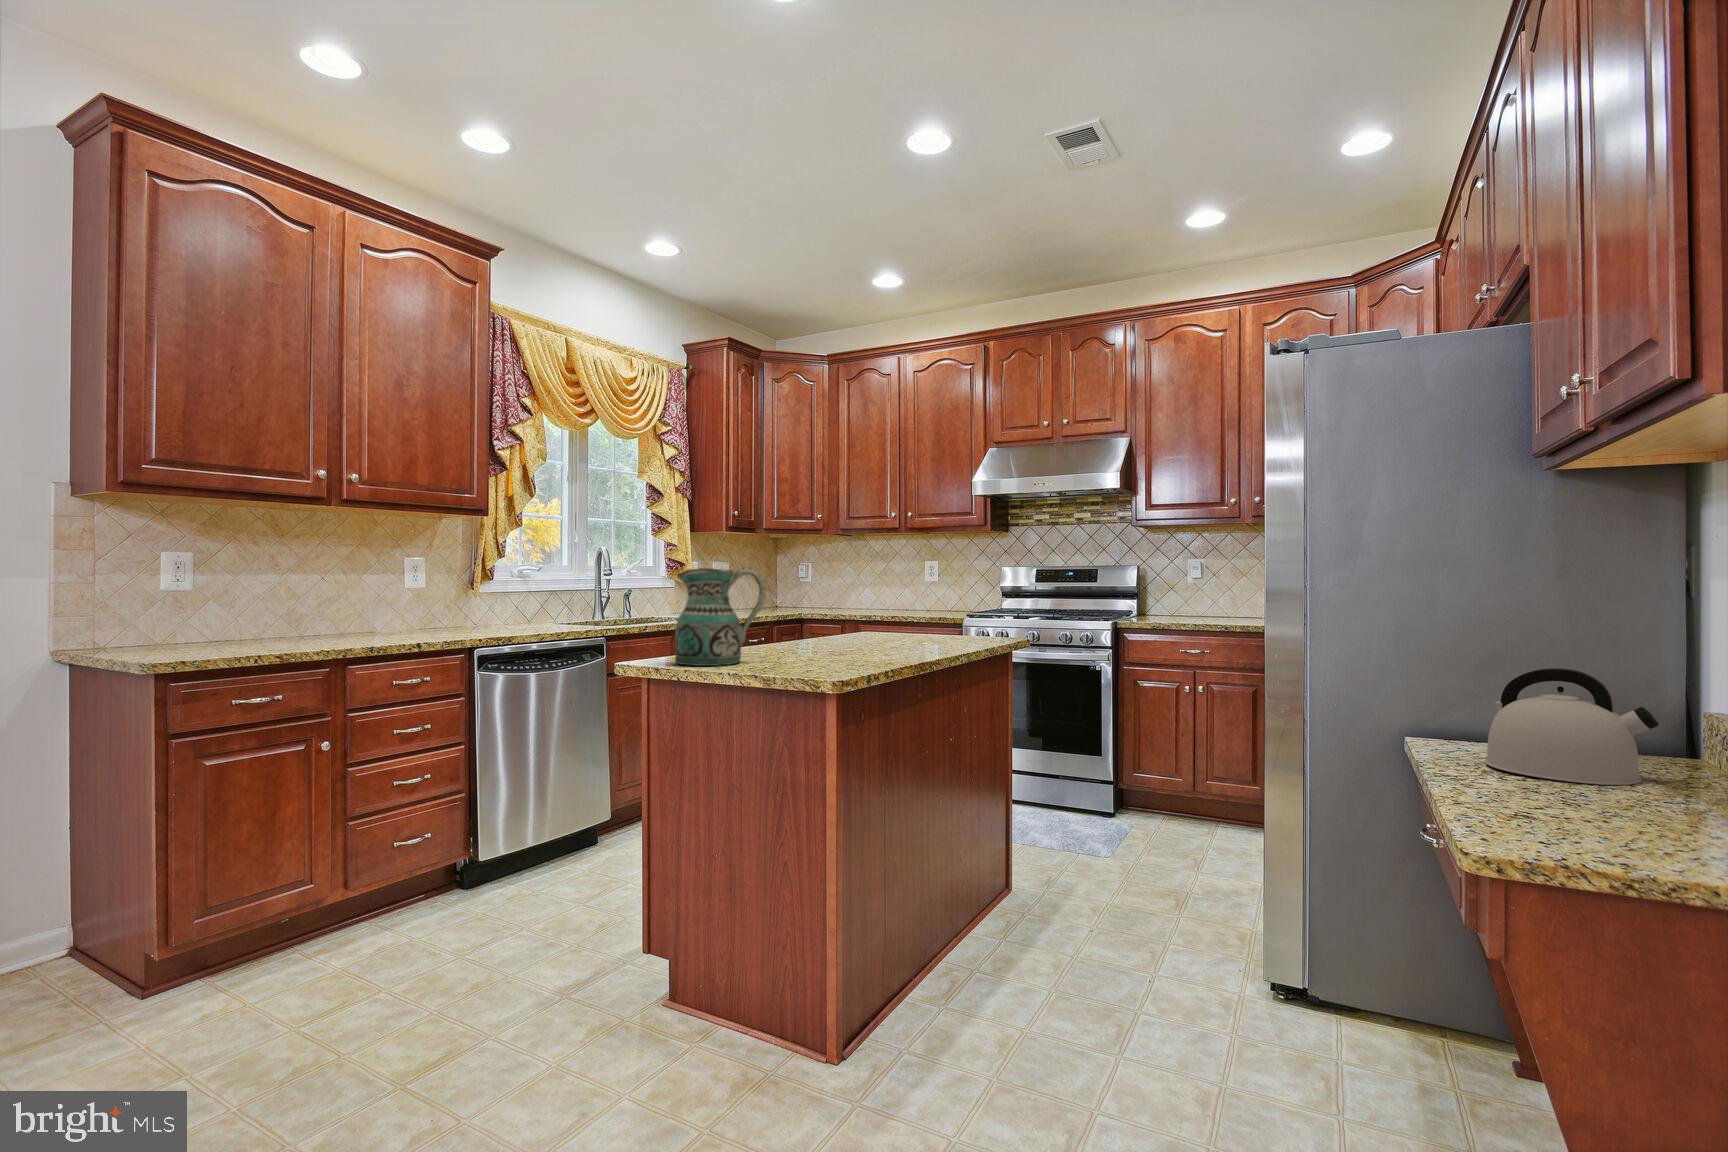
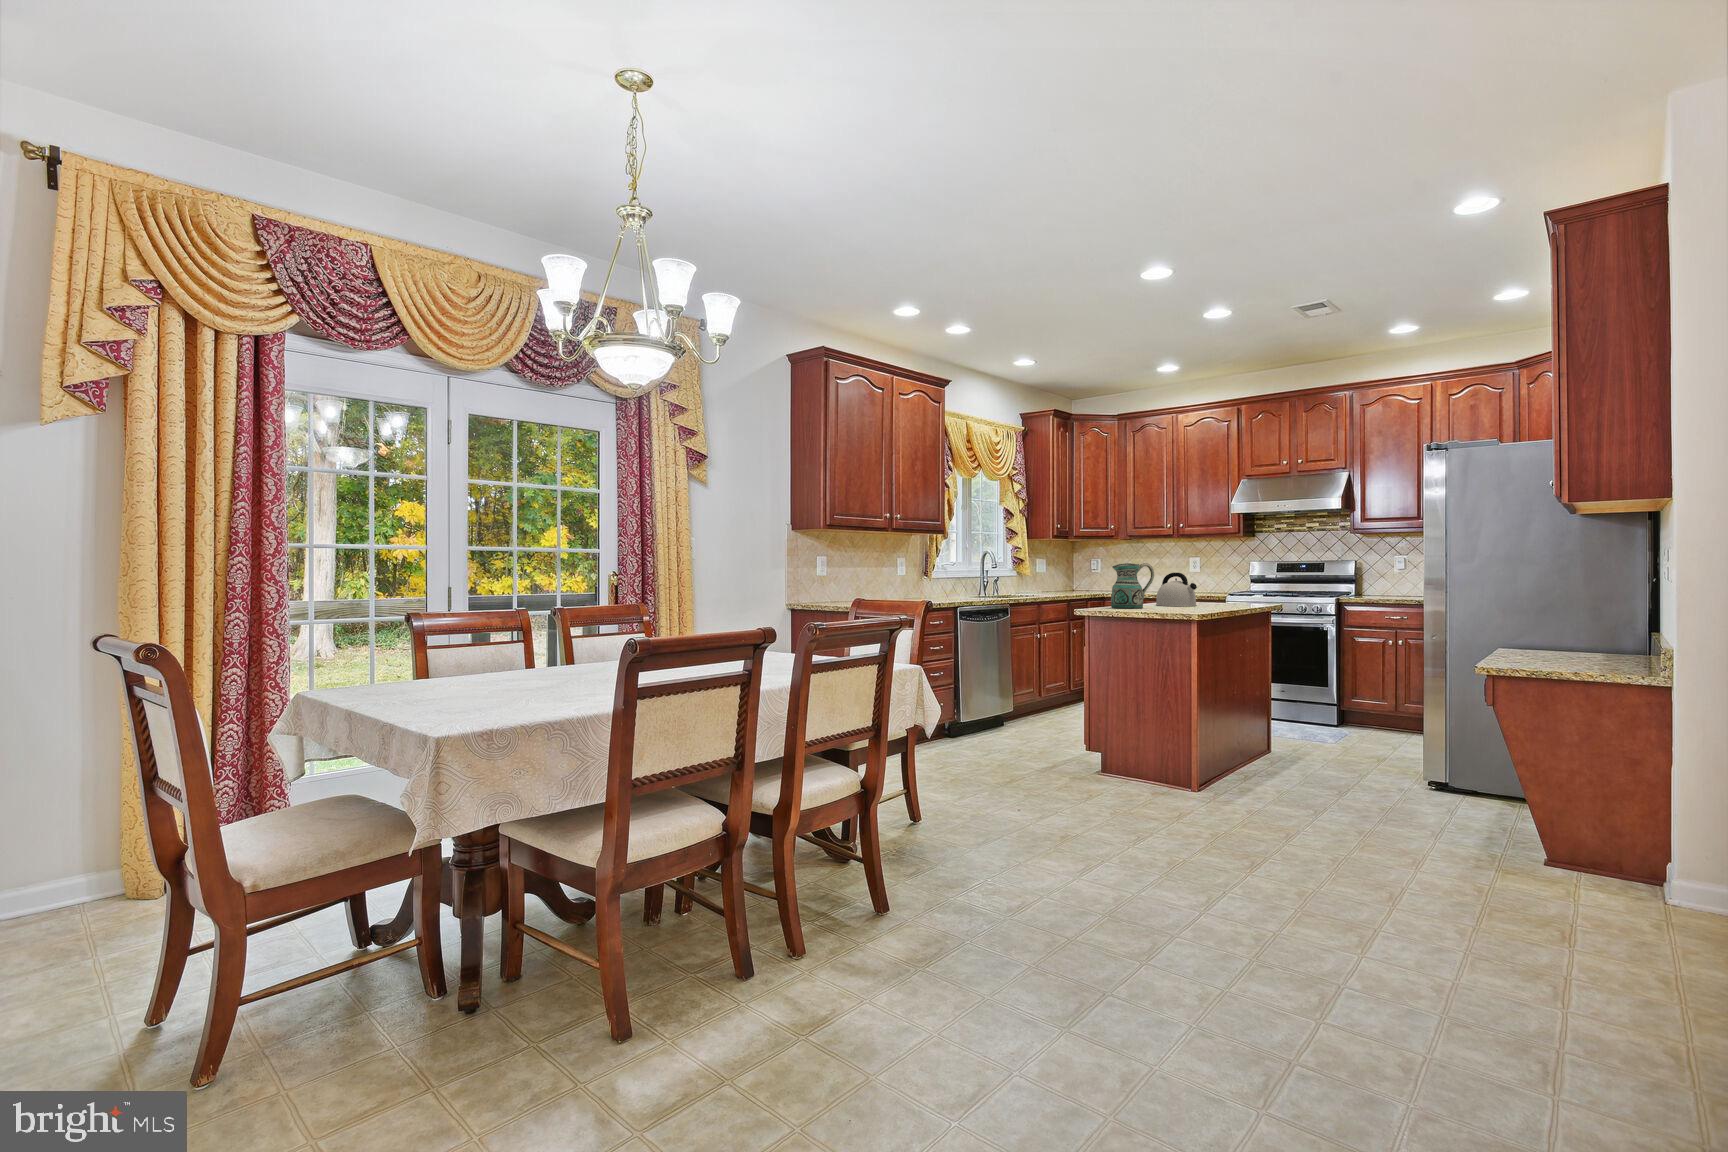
kettle: present [1485,668,1658,785] -> present [1156,573,1197,606]

